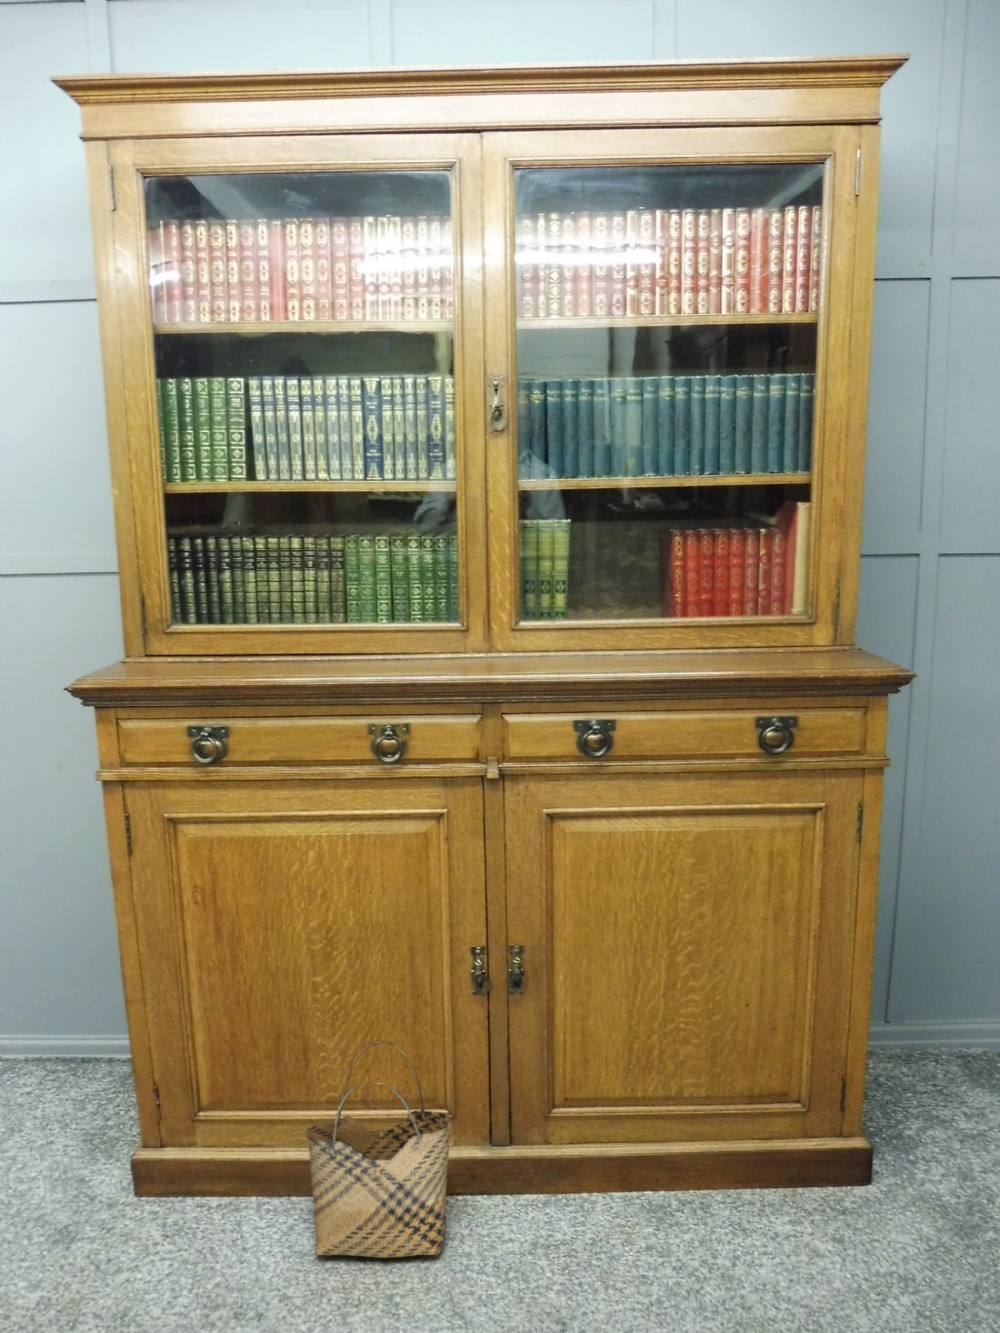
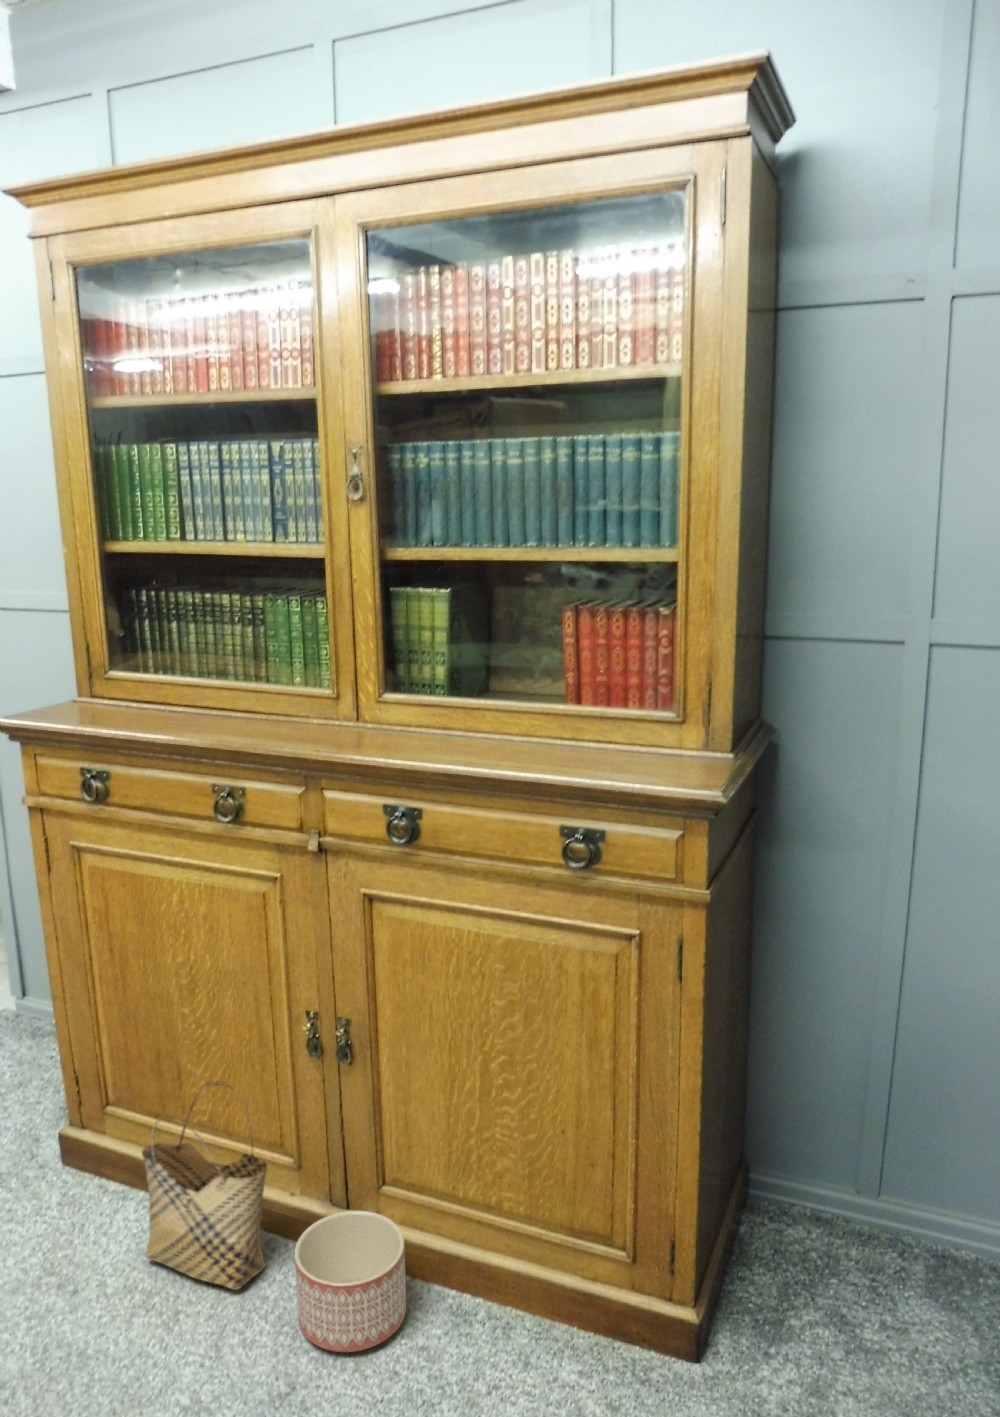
planter: none [511,1134,621,1278] -> present [295,1211,406,1352]

